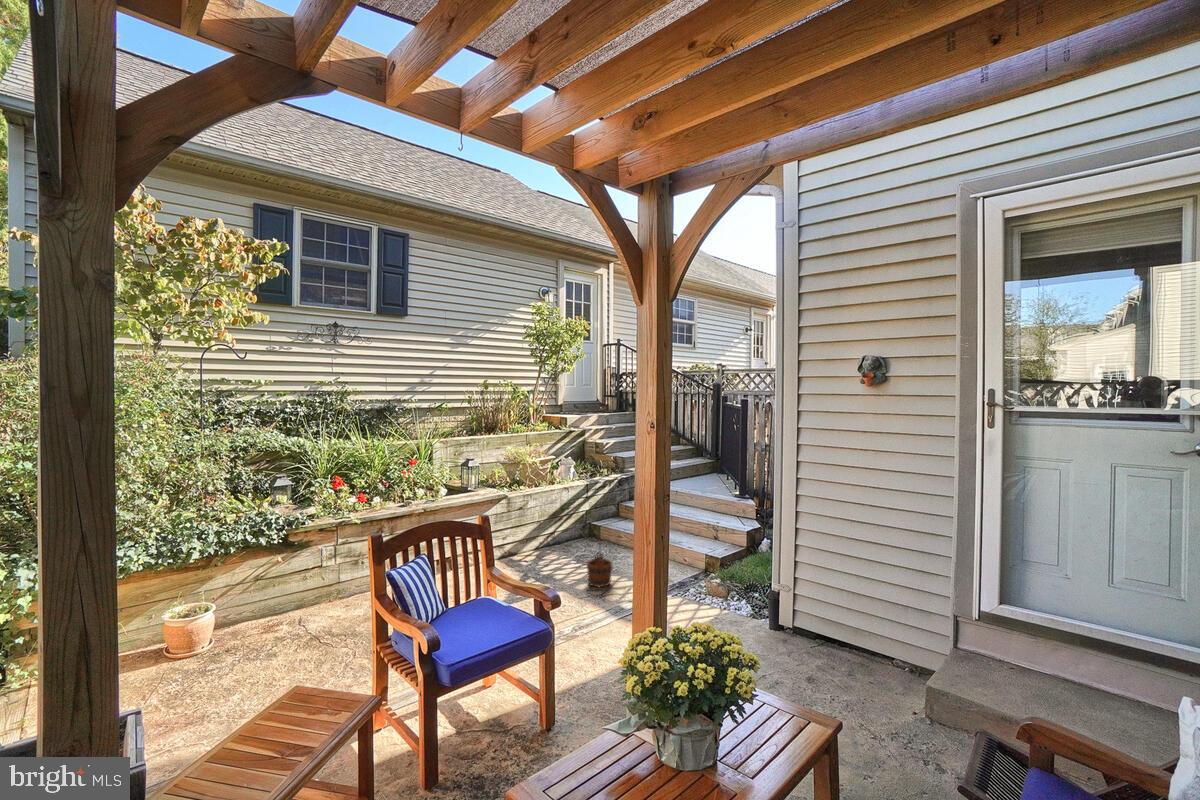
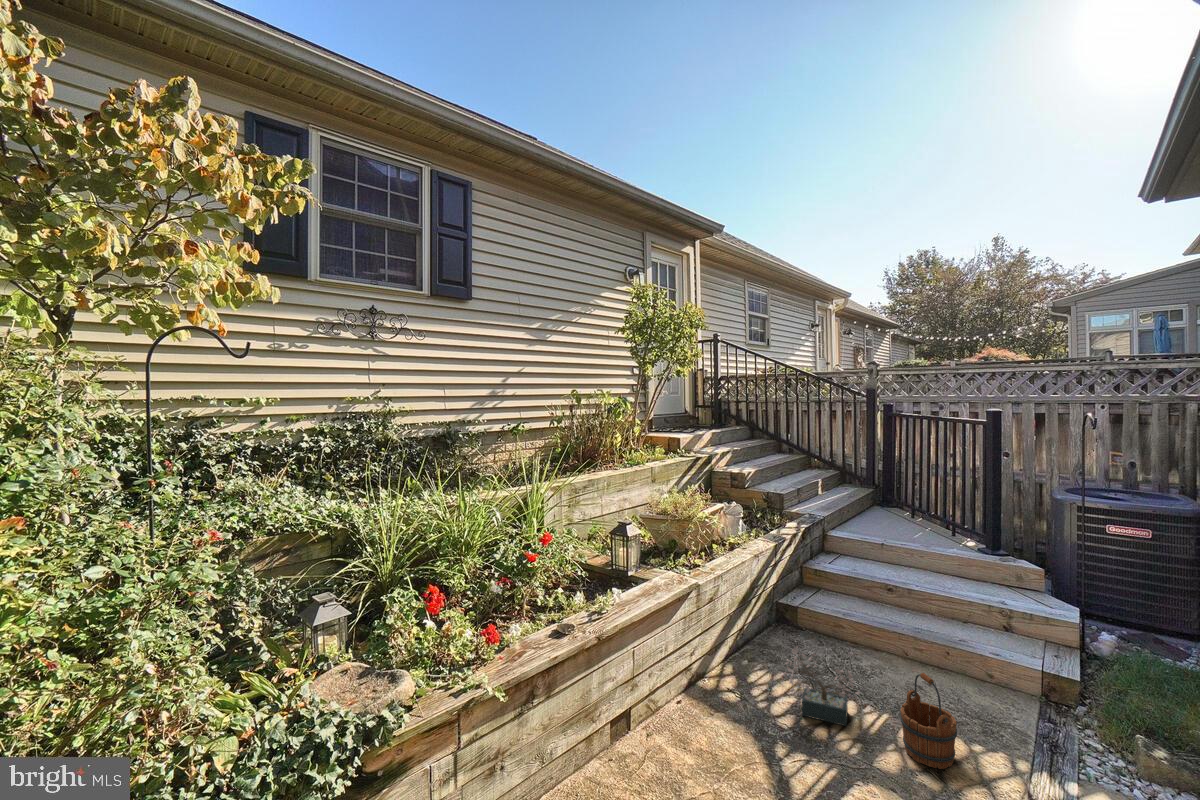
decorative plant: none [544,534,584,574] -> present [785,646,860,726]

